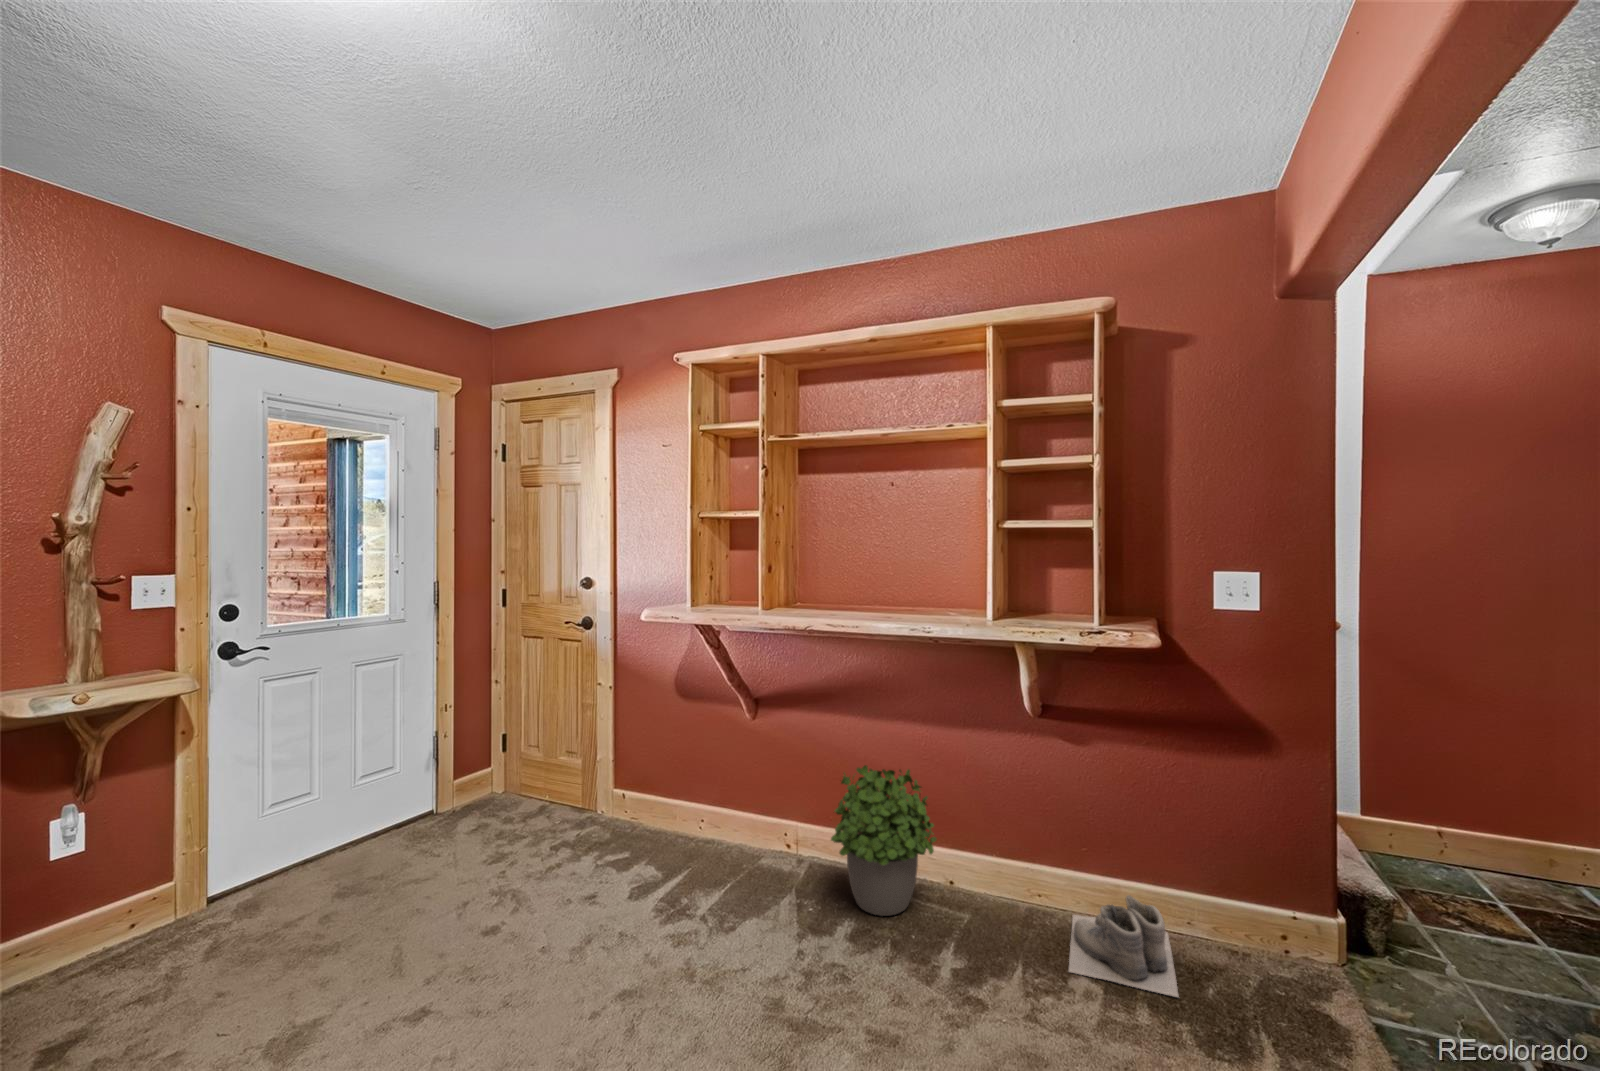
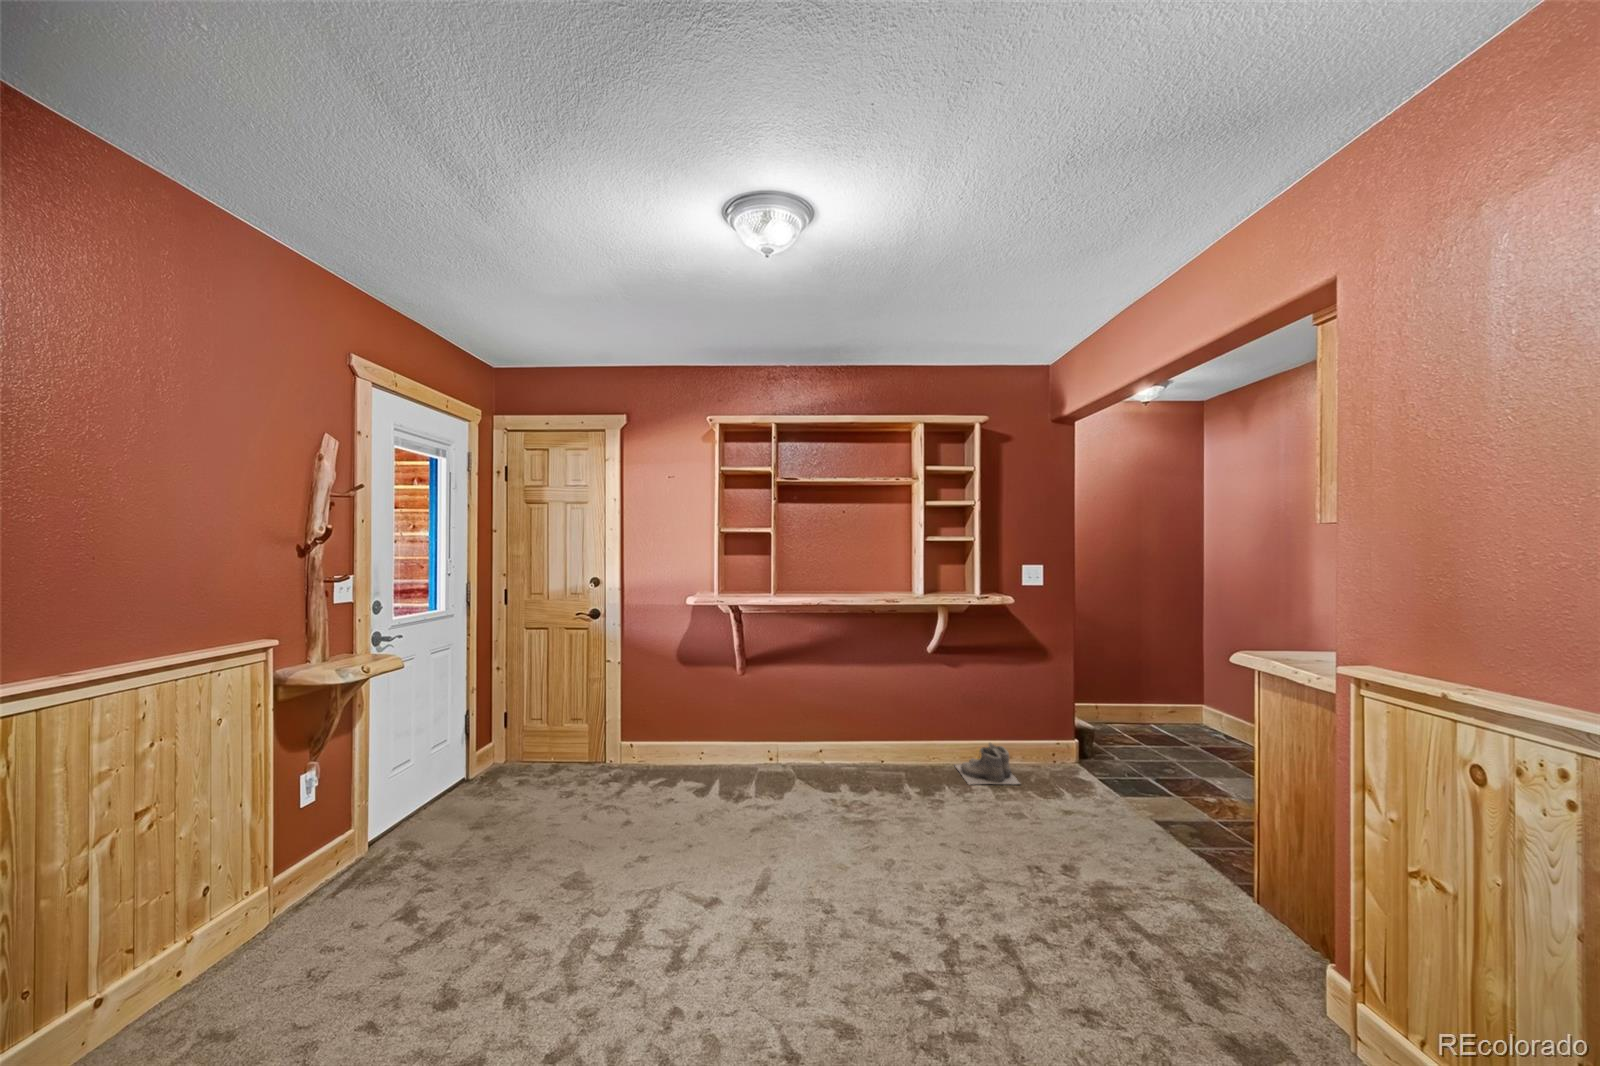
potted plant: present [831,765,937,916] -> none [818,691,889,780]

